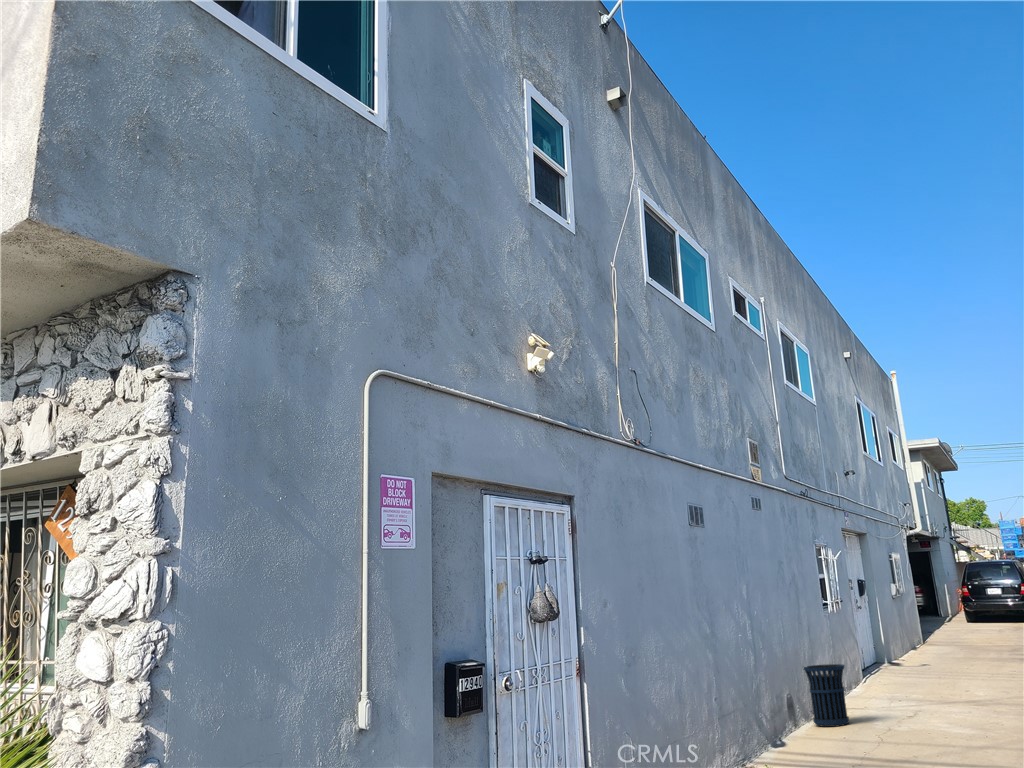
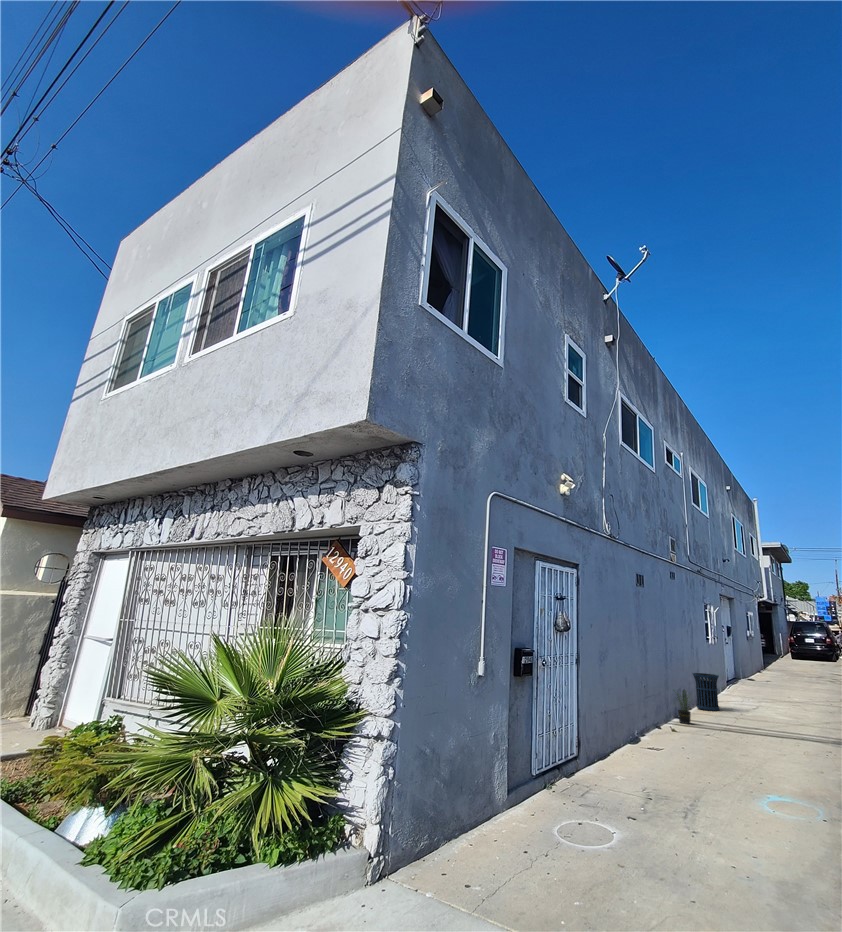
potted plant: none [764,692,804,755] -> present [677,694,691,724]

